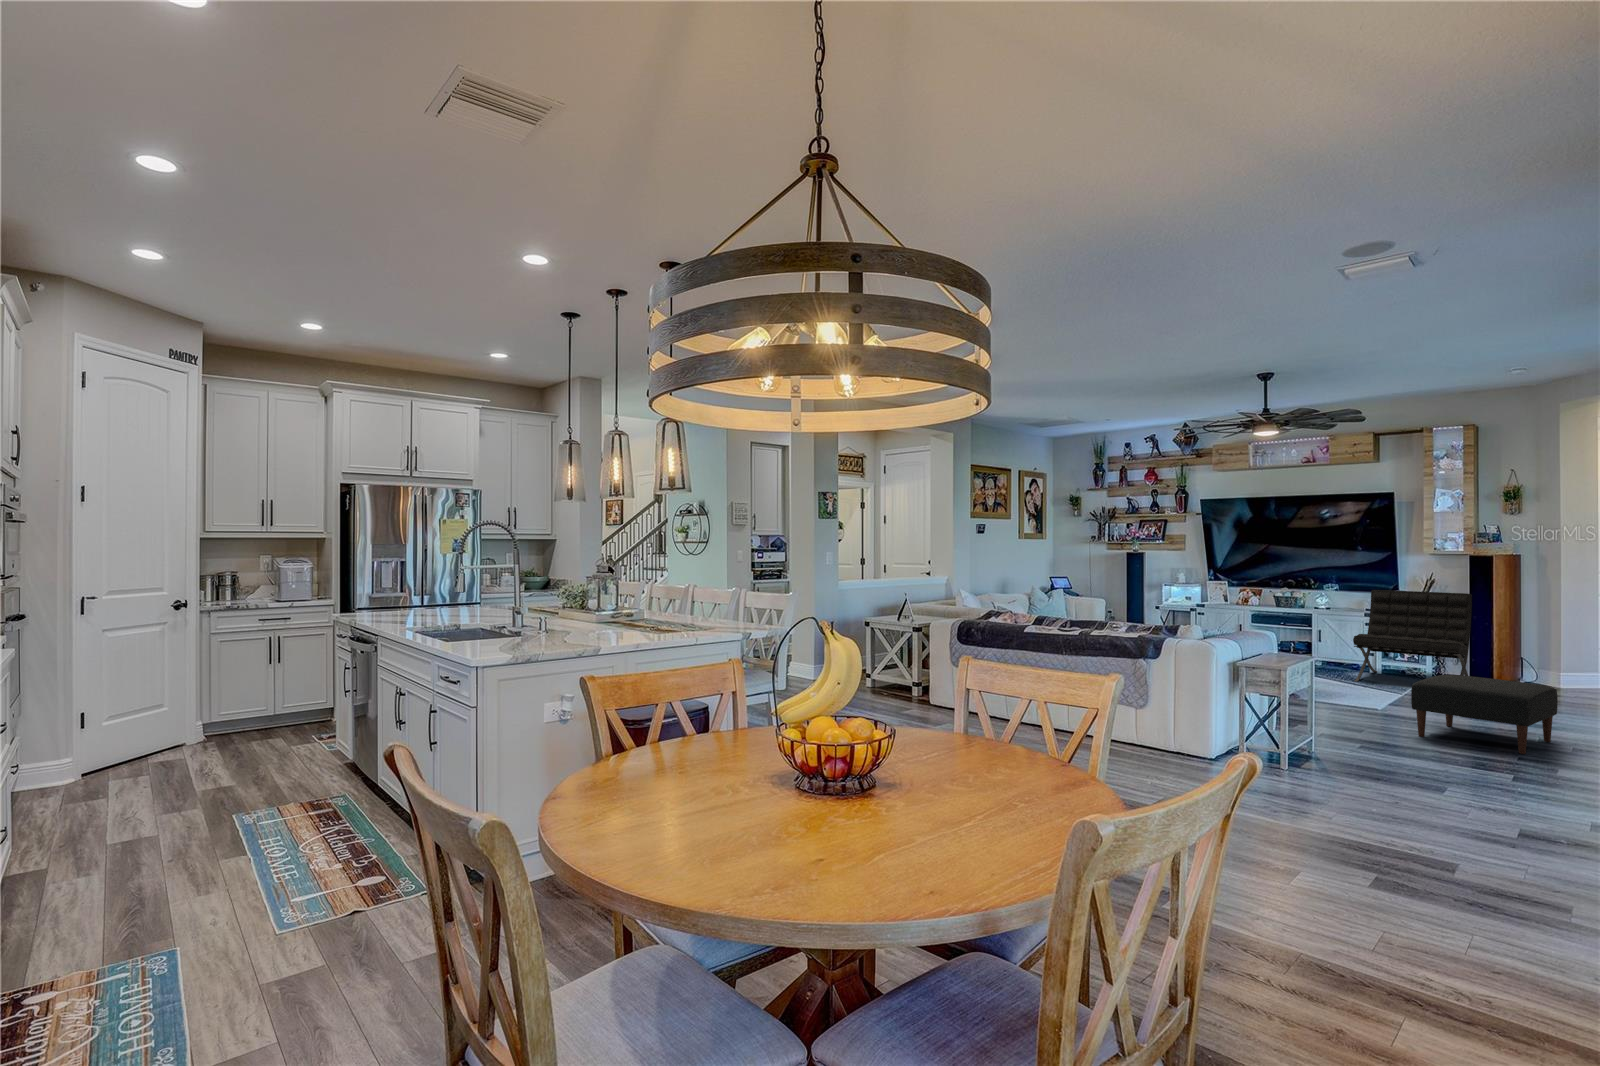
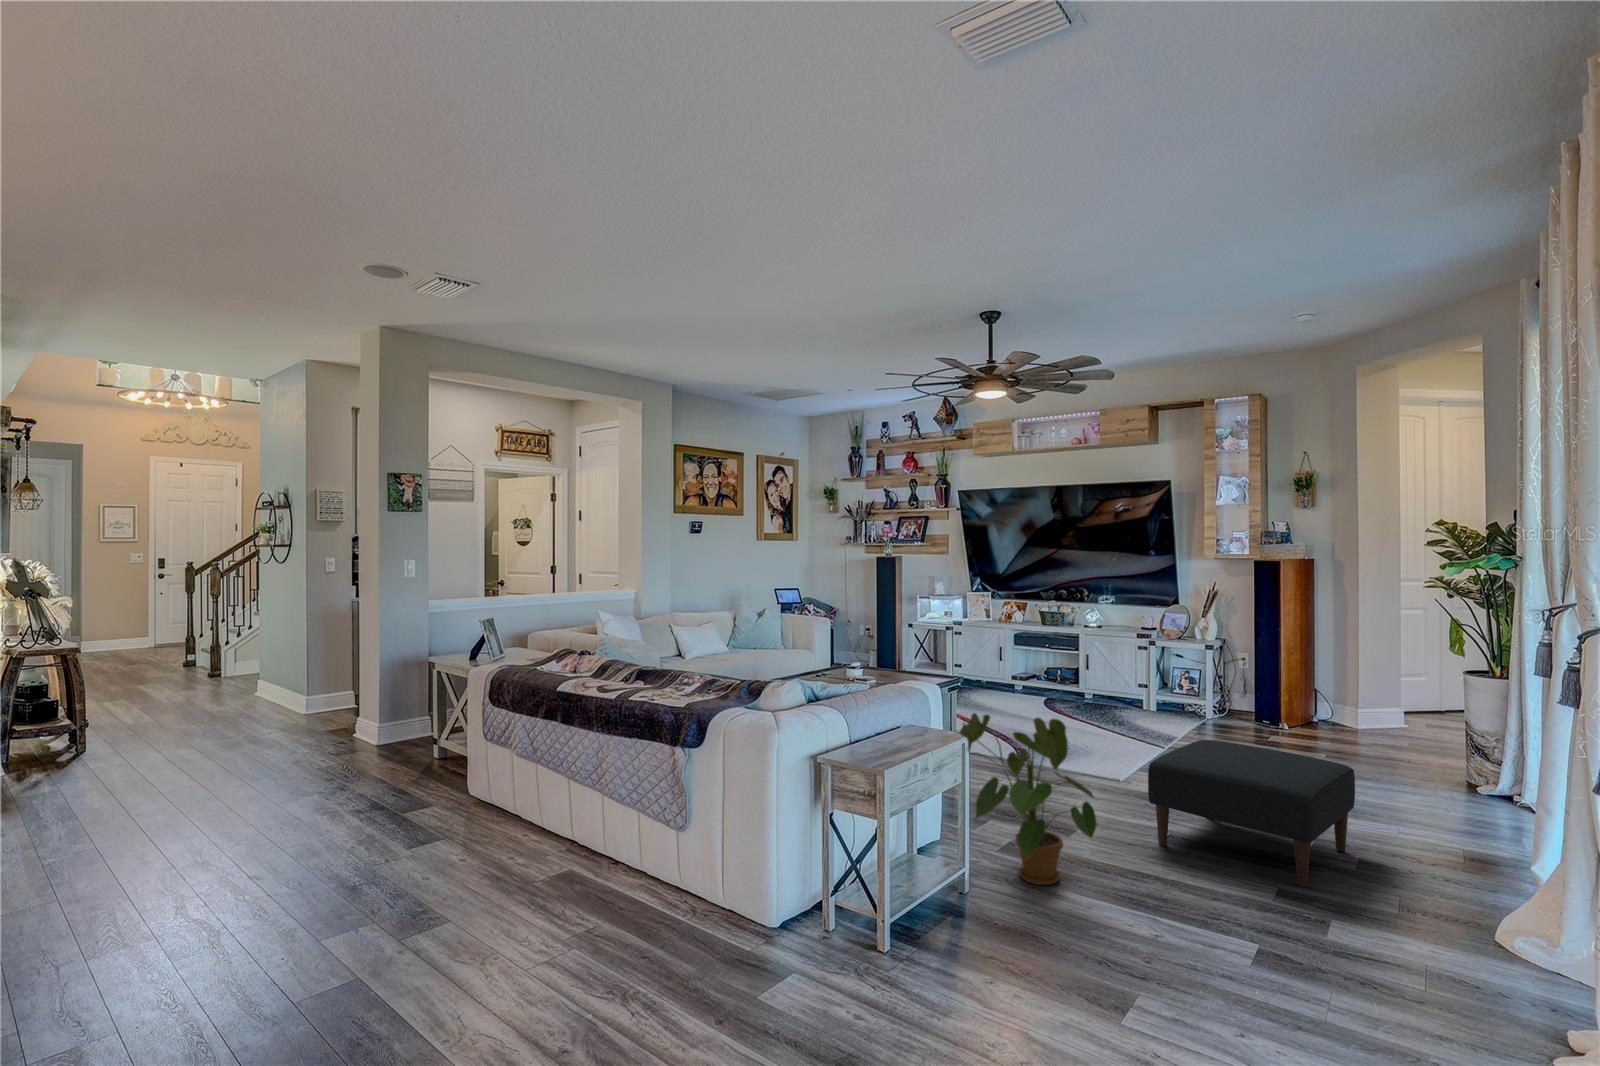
lounge chair: present [1353,590,1472,682] -> none [1114,604,1259,745]
house plant: none [1280,650,1391,748] -> present [959,713,1097,885]

